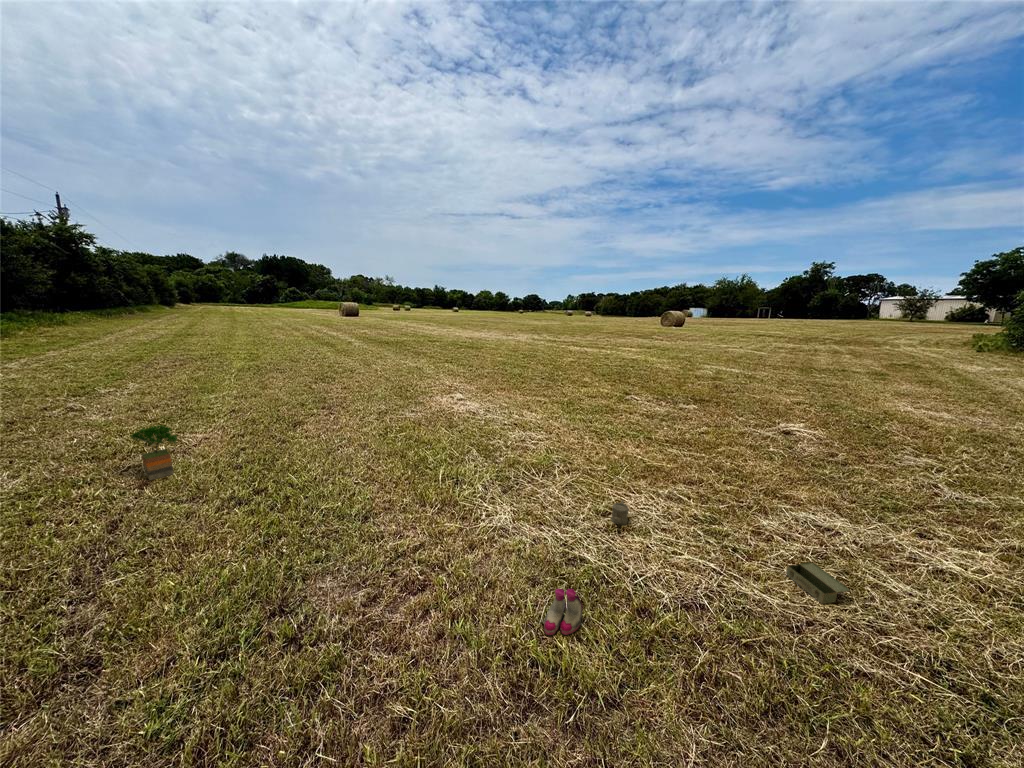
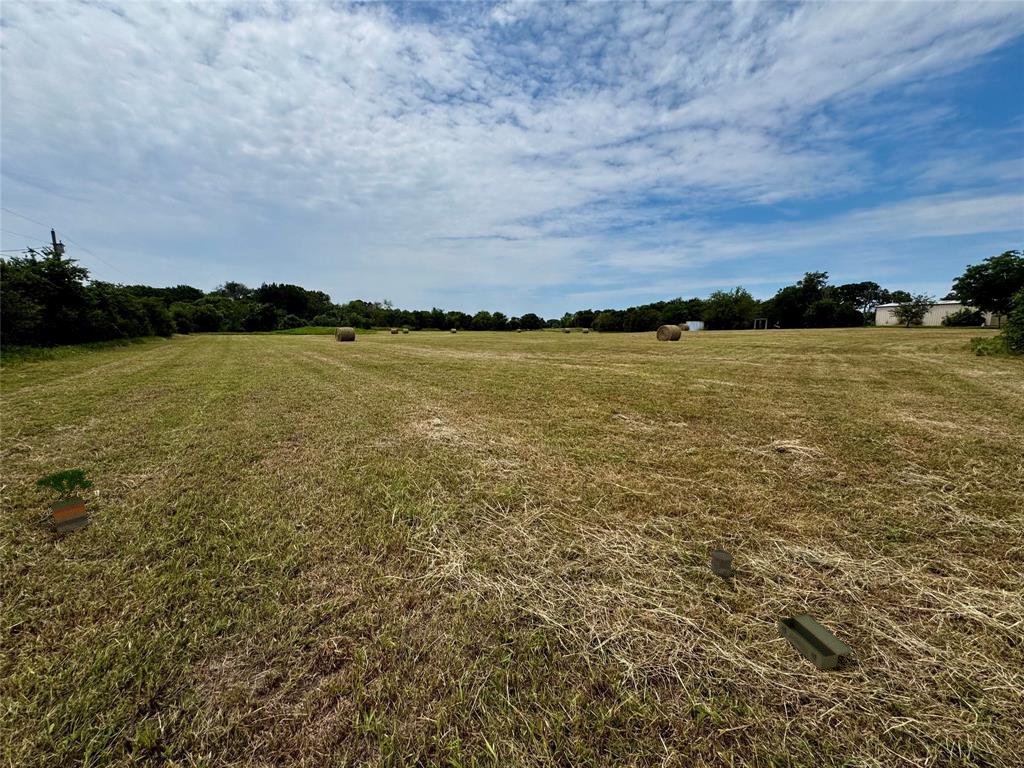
watering can: present [611,500,629,525] -> present [710,545,733,577]
boots: present [544,589,583,635] -> none [480,665,528,728]

